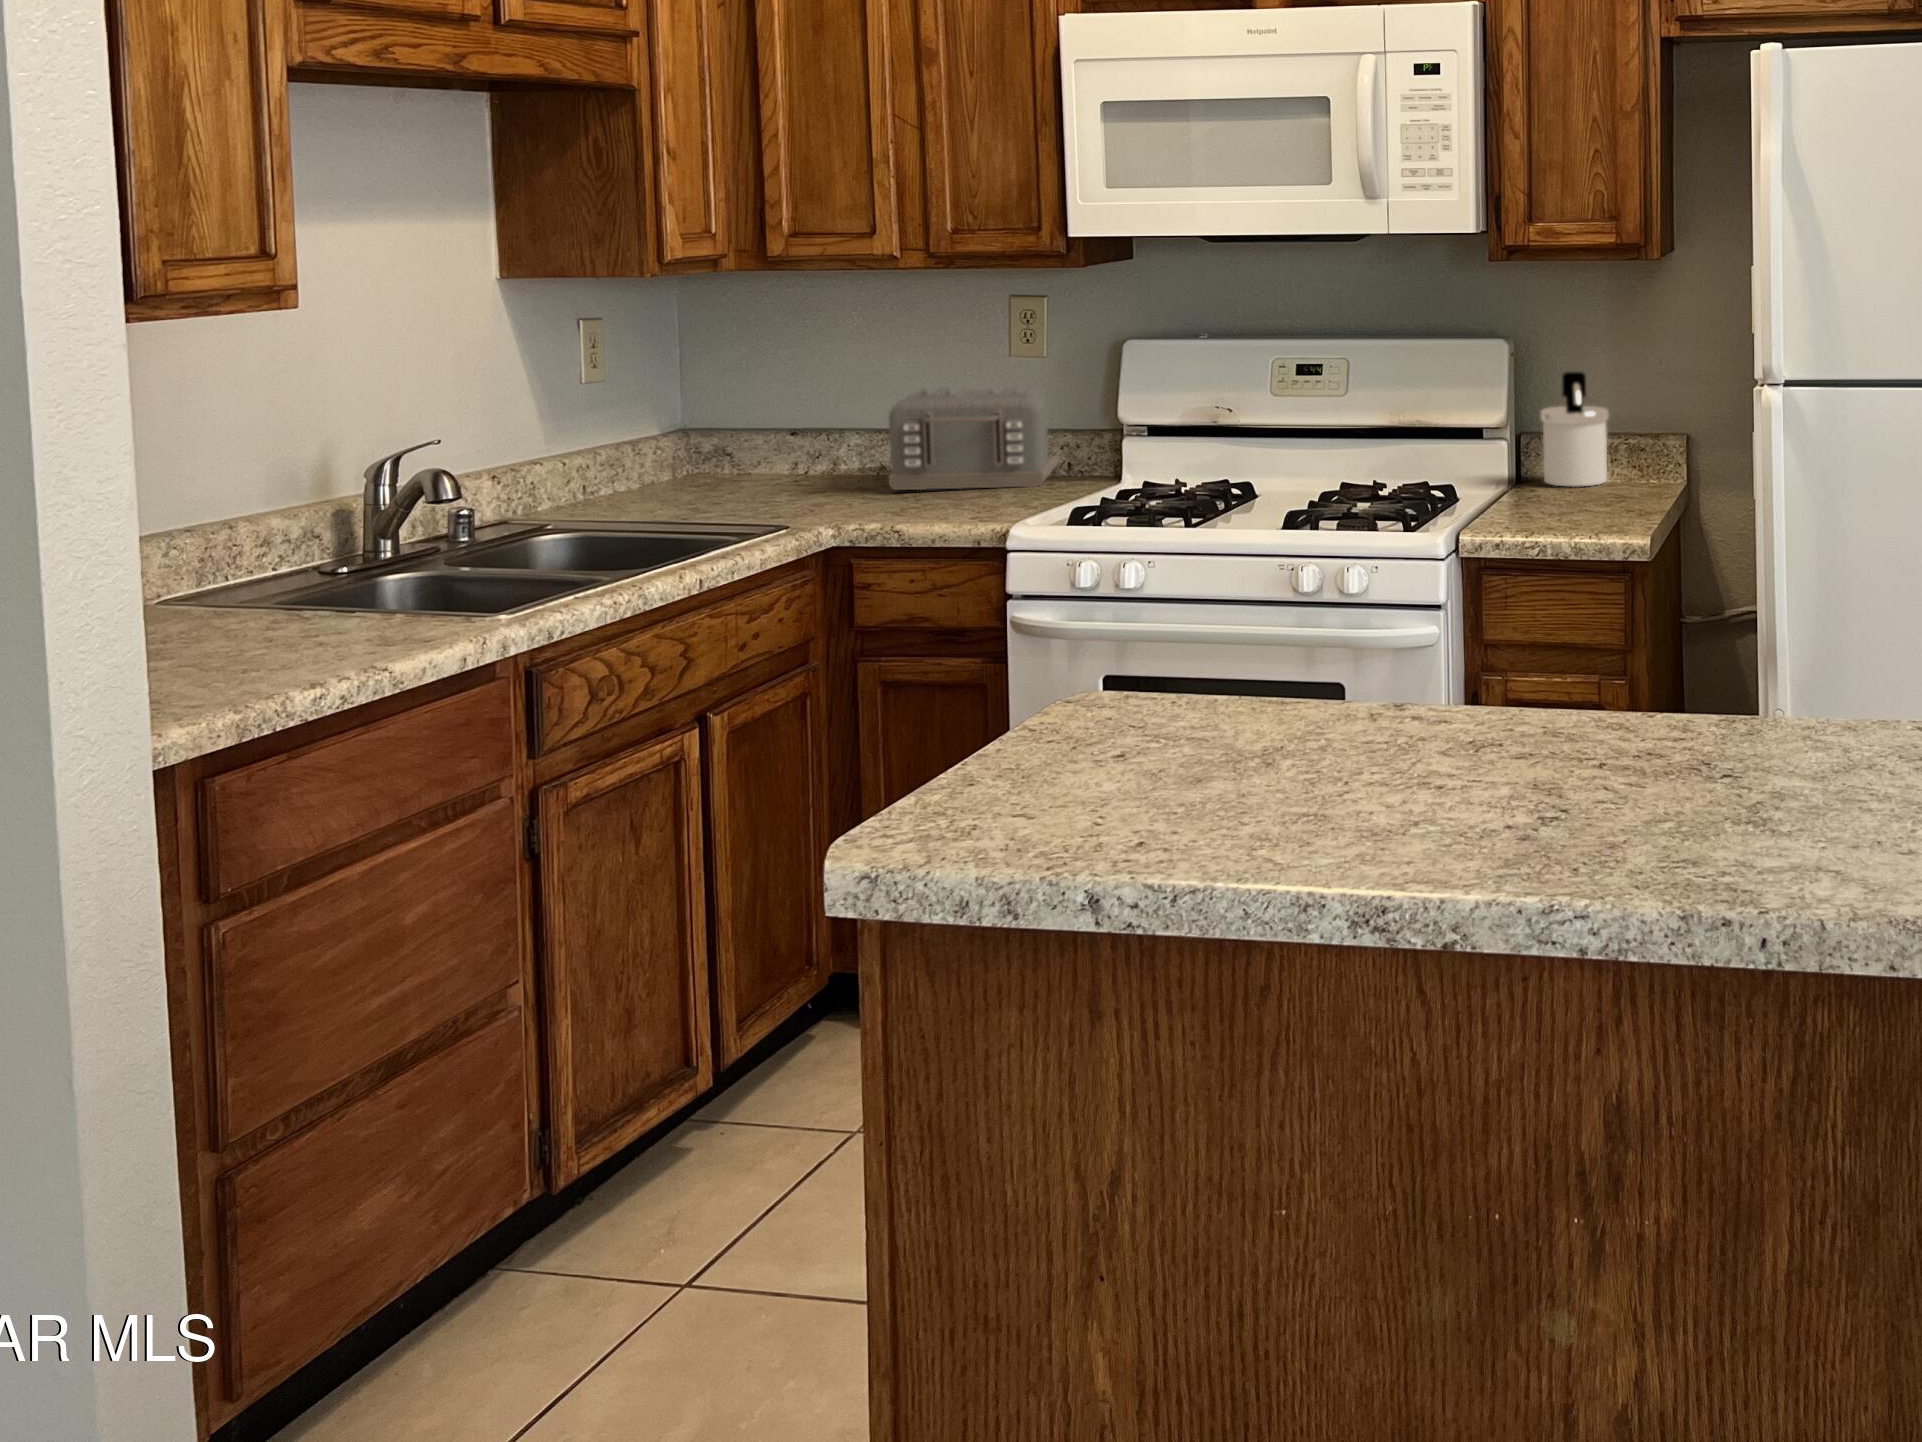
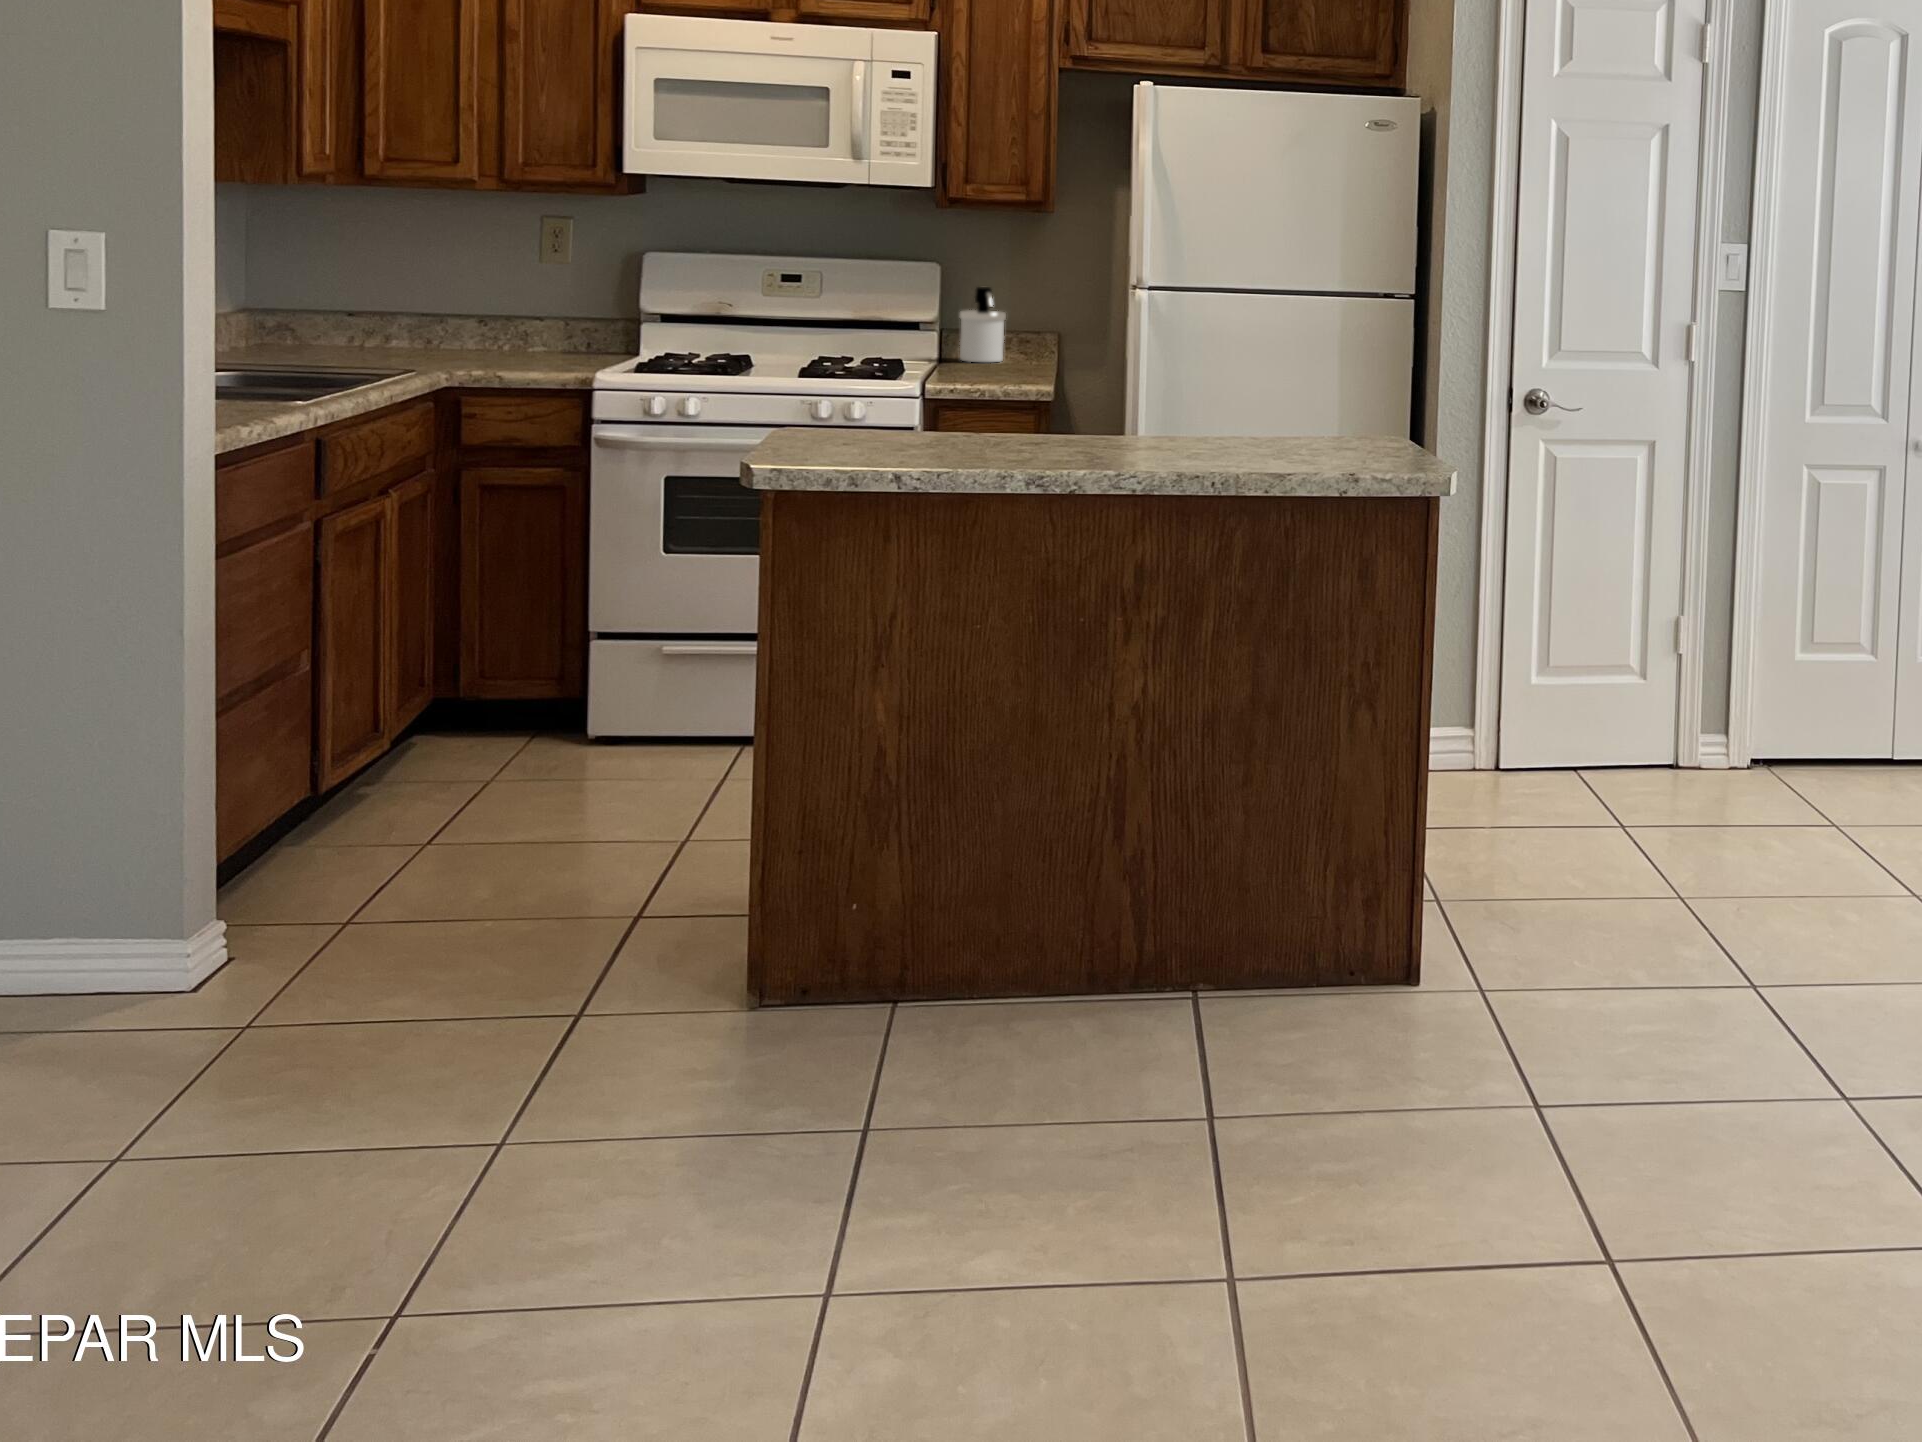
toaster: present [888,387,1061,490] -> none [445,283,573,359]

